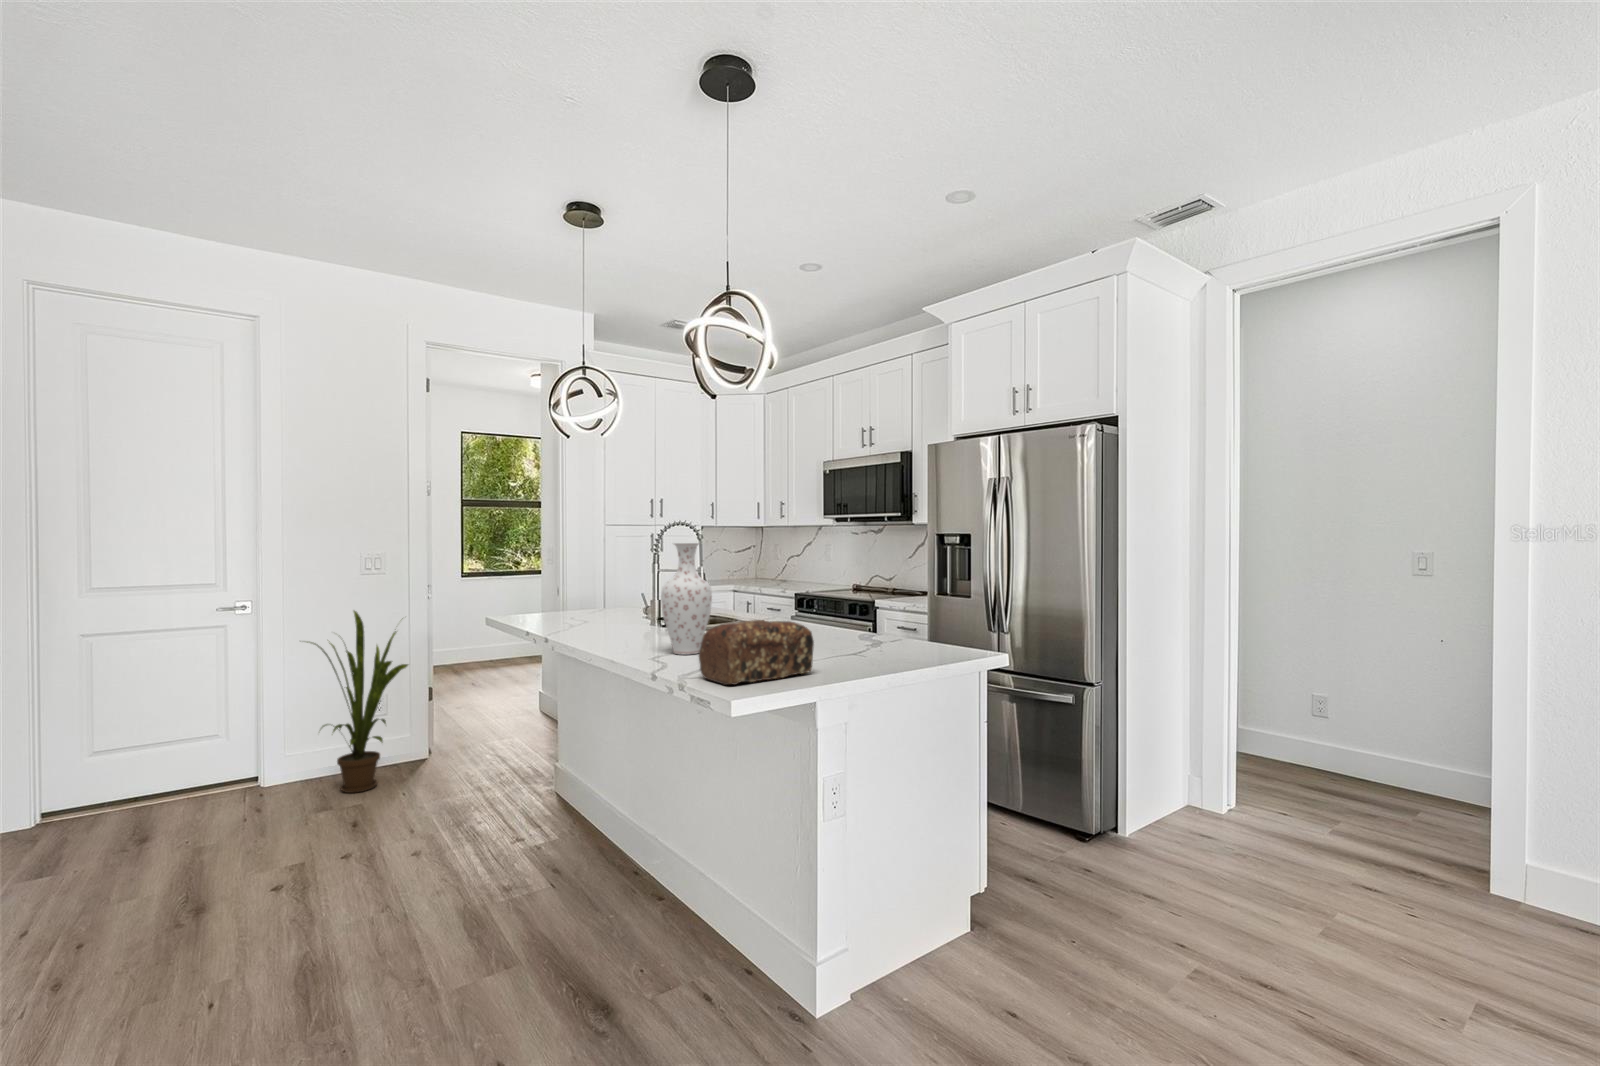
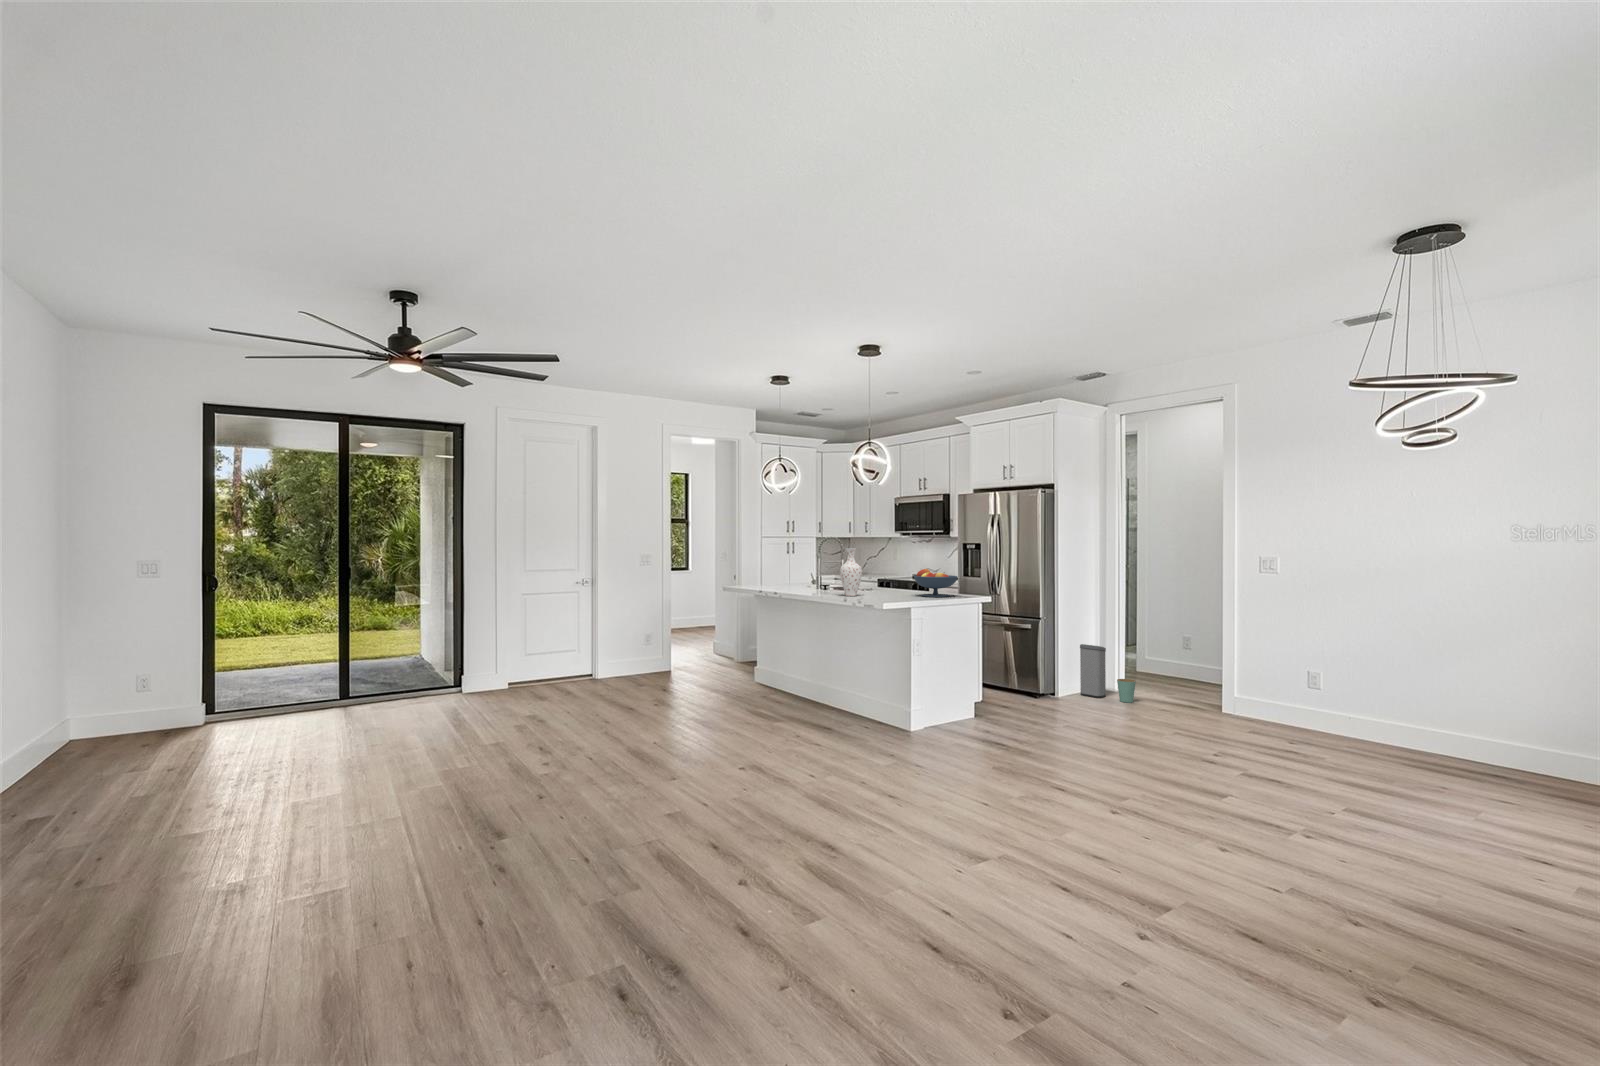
fruit bowl: none [832,589,933,657] -> present [914,569,957,597]
house plant: present [307,611,408,793] -> none [622,585,677,681]
bread loaf: present [699,620,814,685] -> none [866,579,910,602]
trash can: none [1165,728,1289,857] -> present [1080,644,1136,703]

